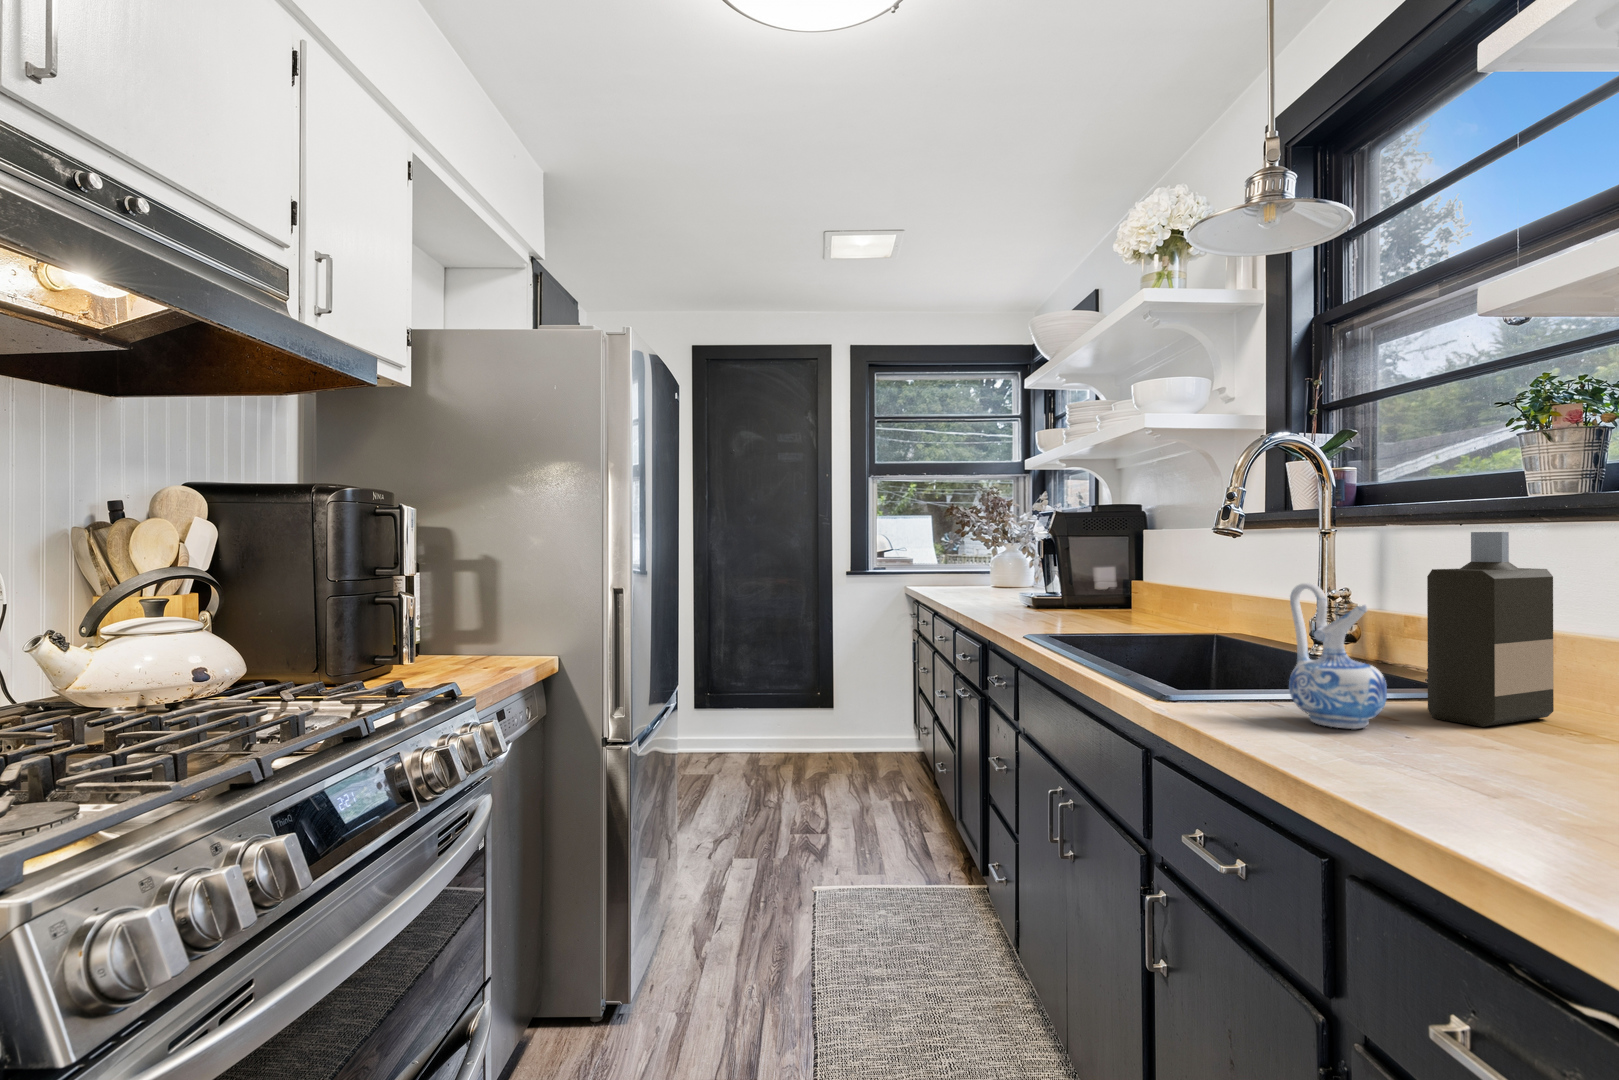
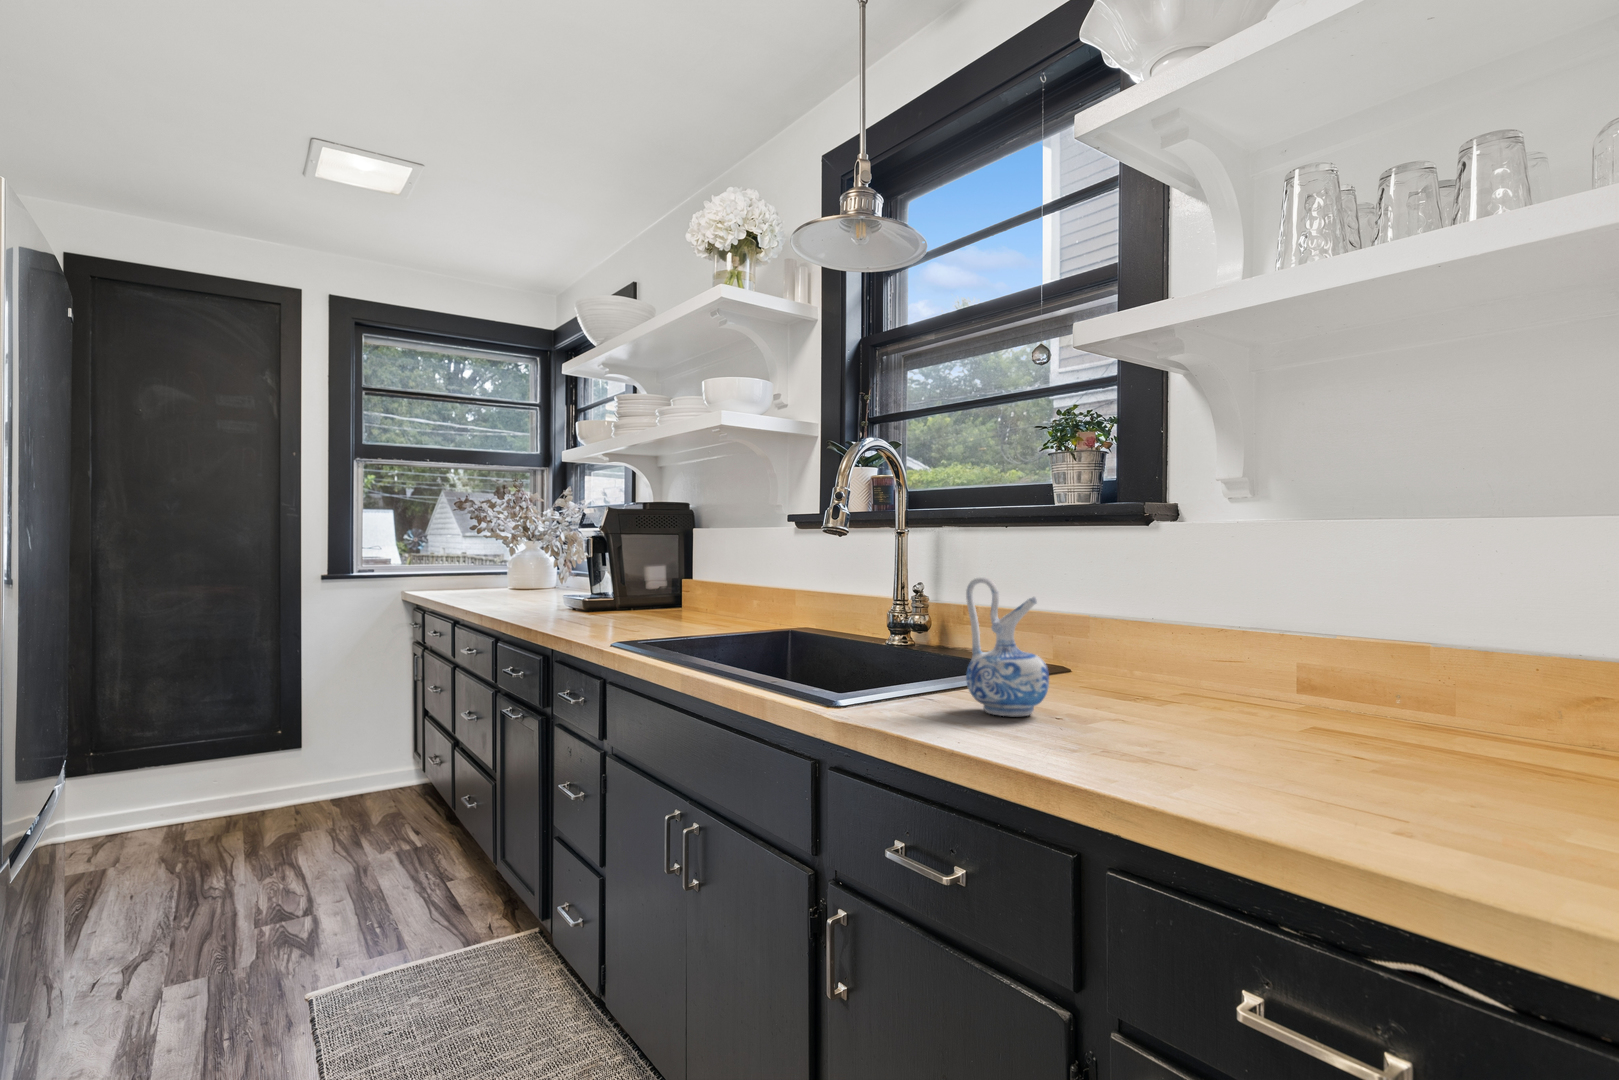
bottle: present [1427,532,1554,727] -> none [1051,530,1125,702]

